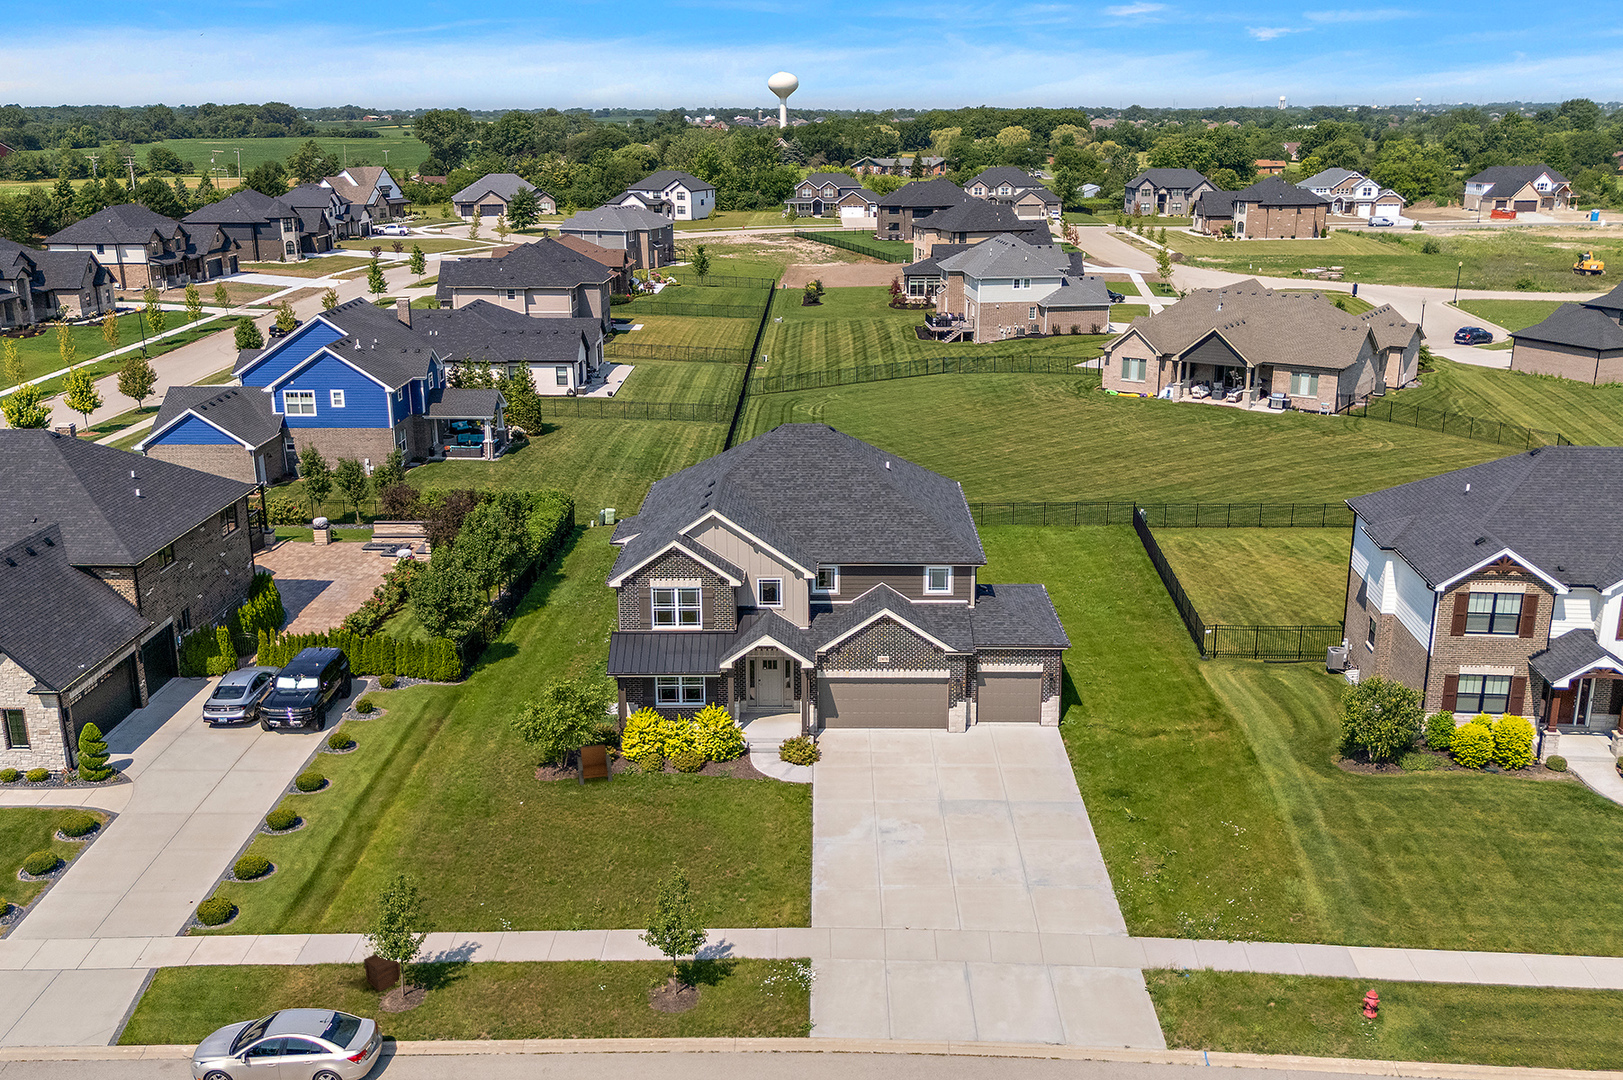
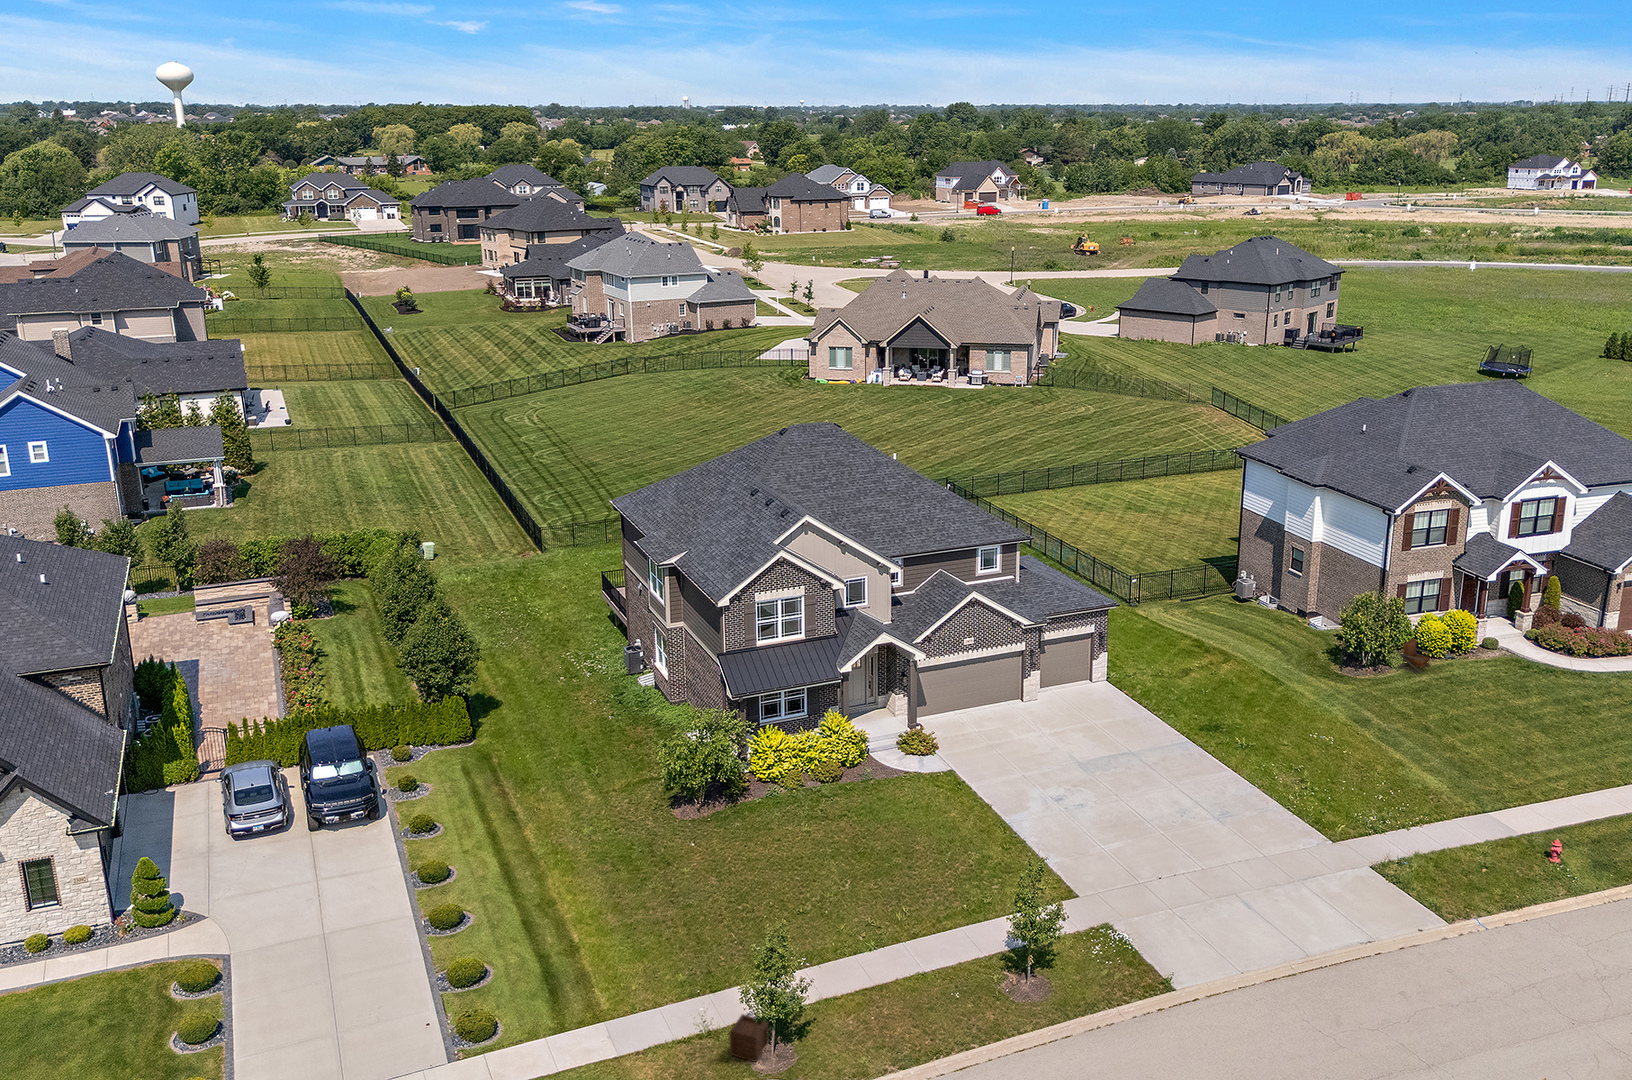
lounge chair: present [577,745,612,785] -> present [1399,639,1432,673]

